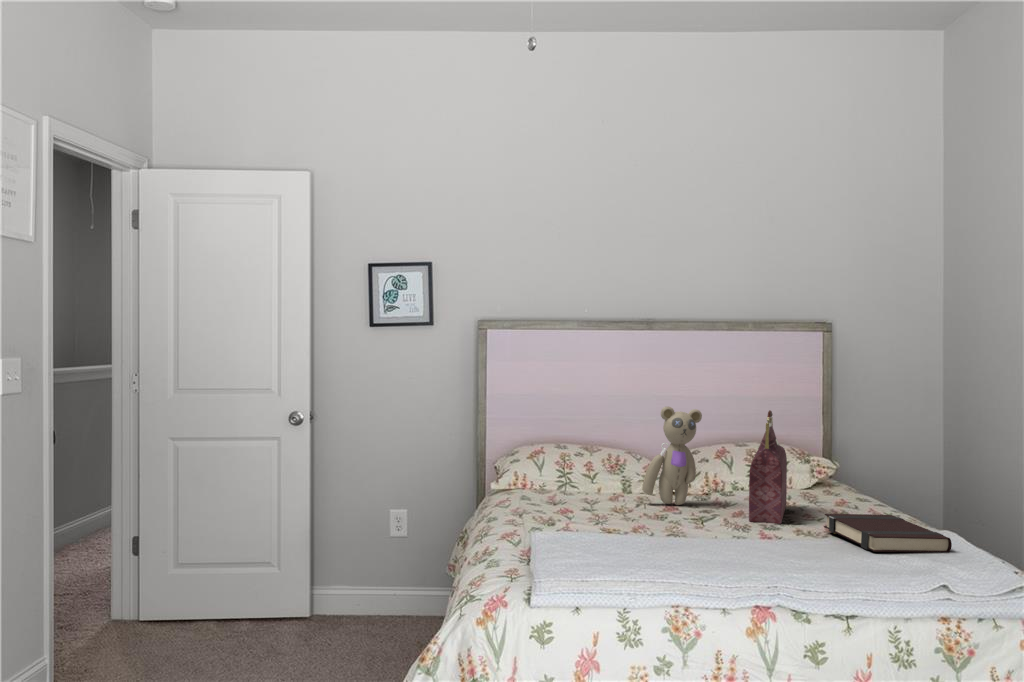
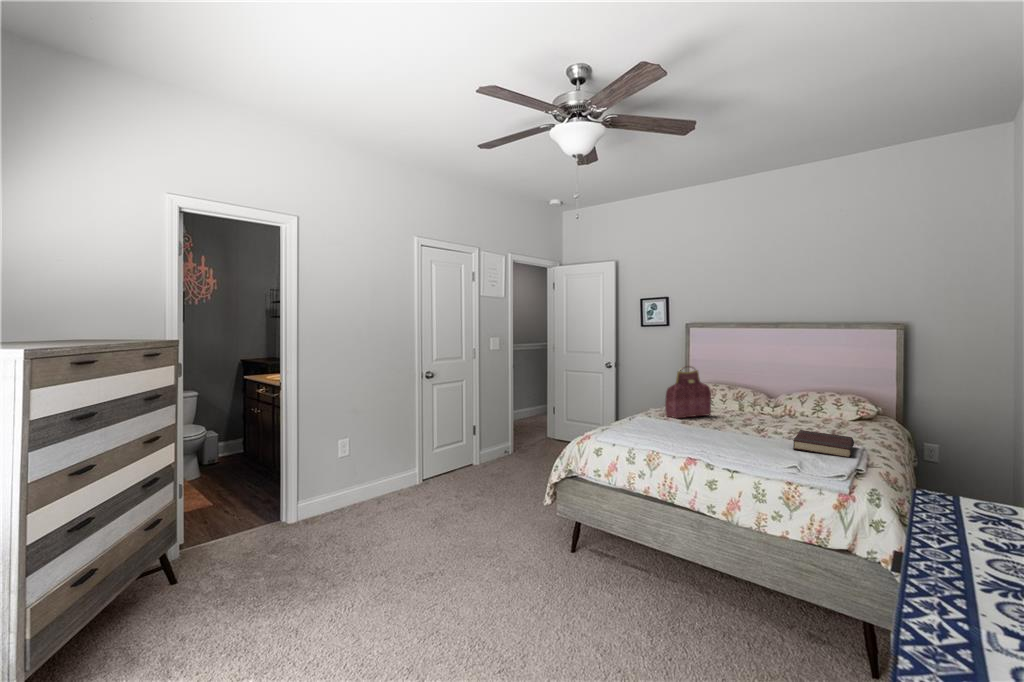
teddy bear: present [642,406,702,505] -> none [737,368,772,422]
handbag: present [749,410,787,524] -> present [665,368,711,419]

